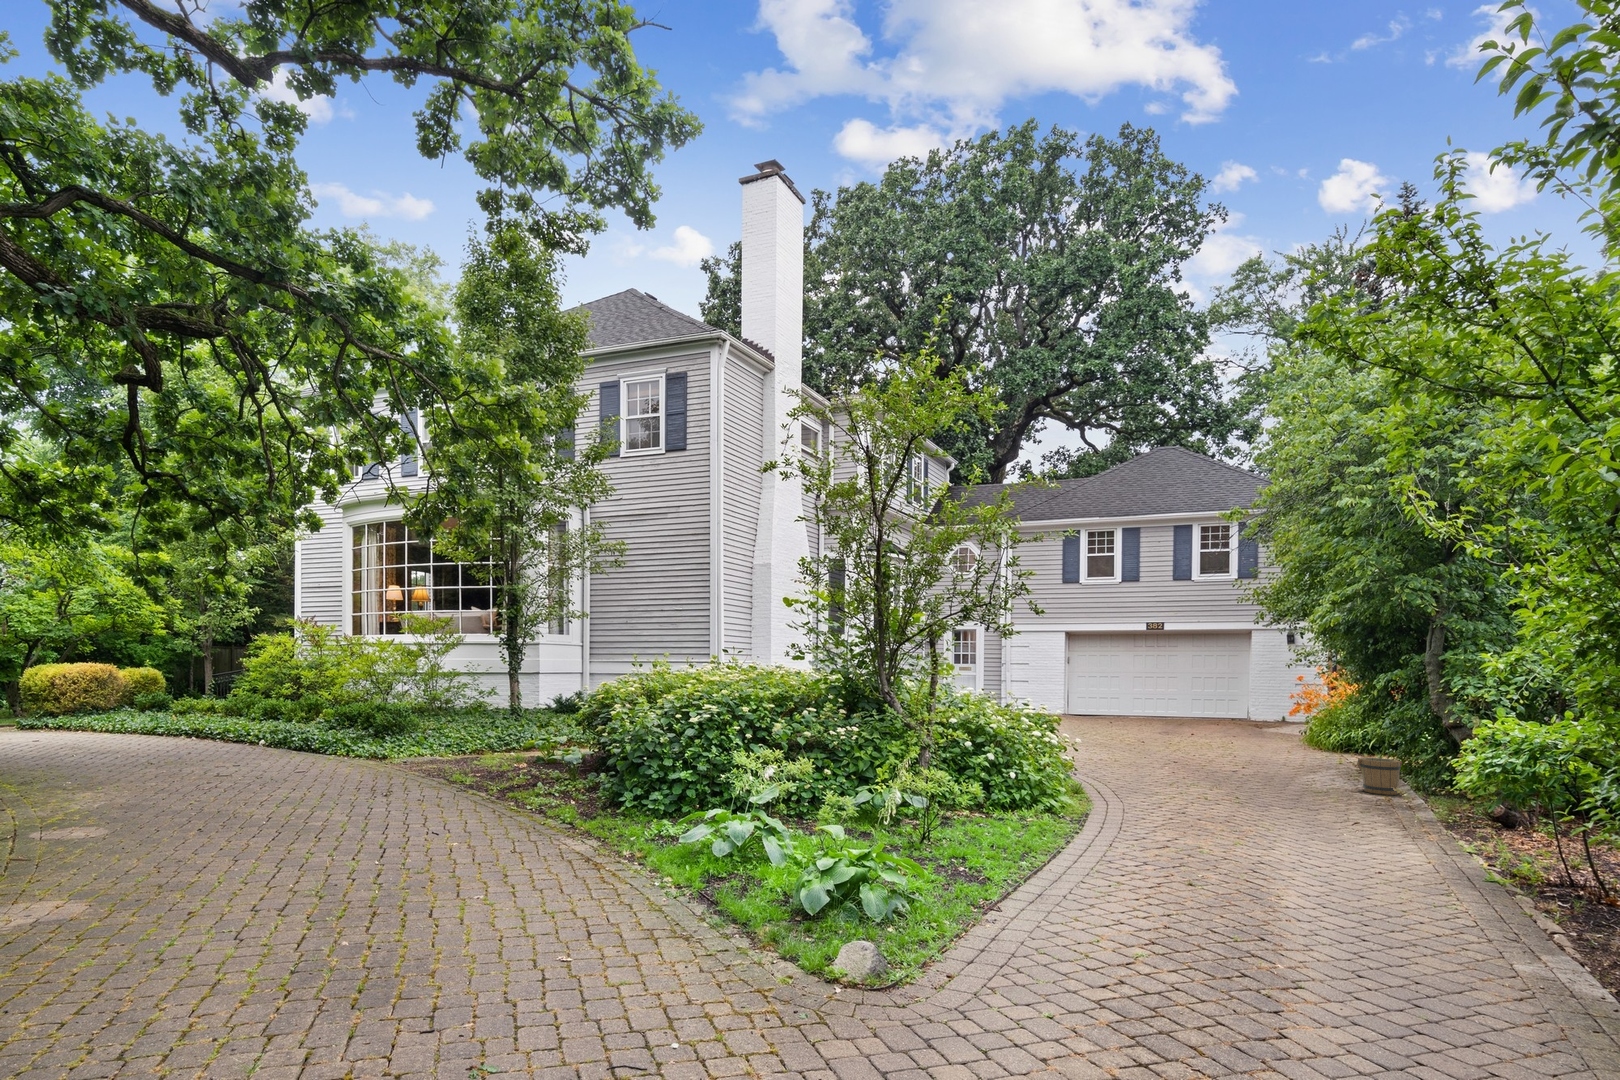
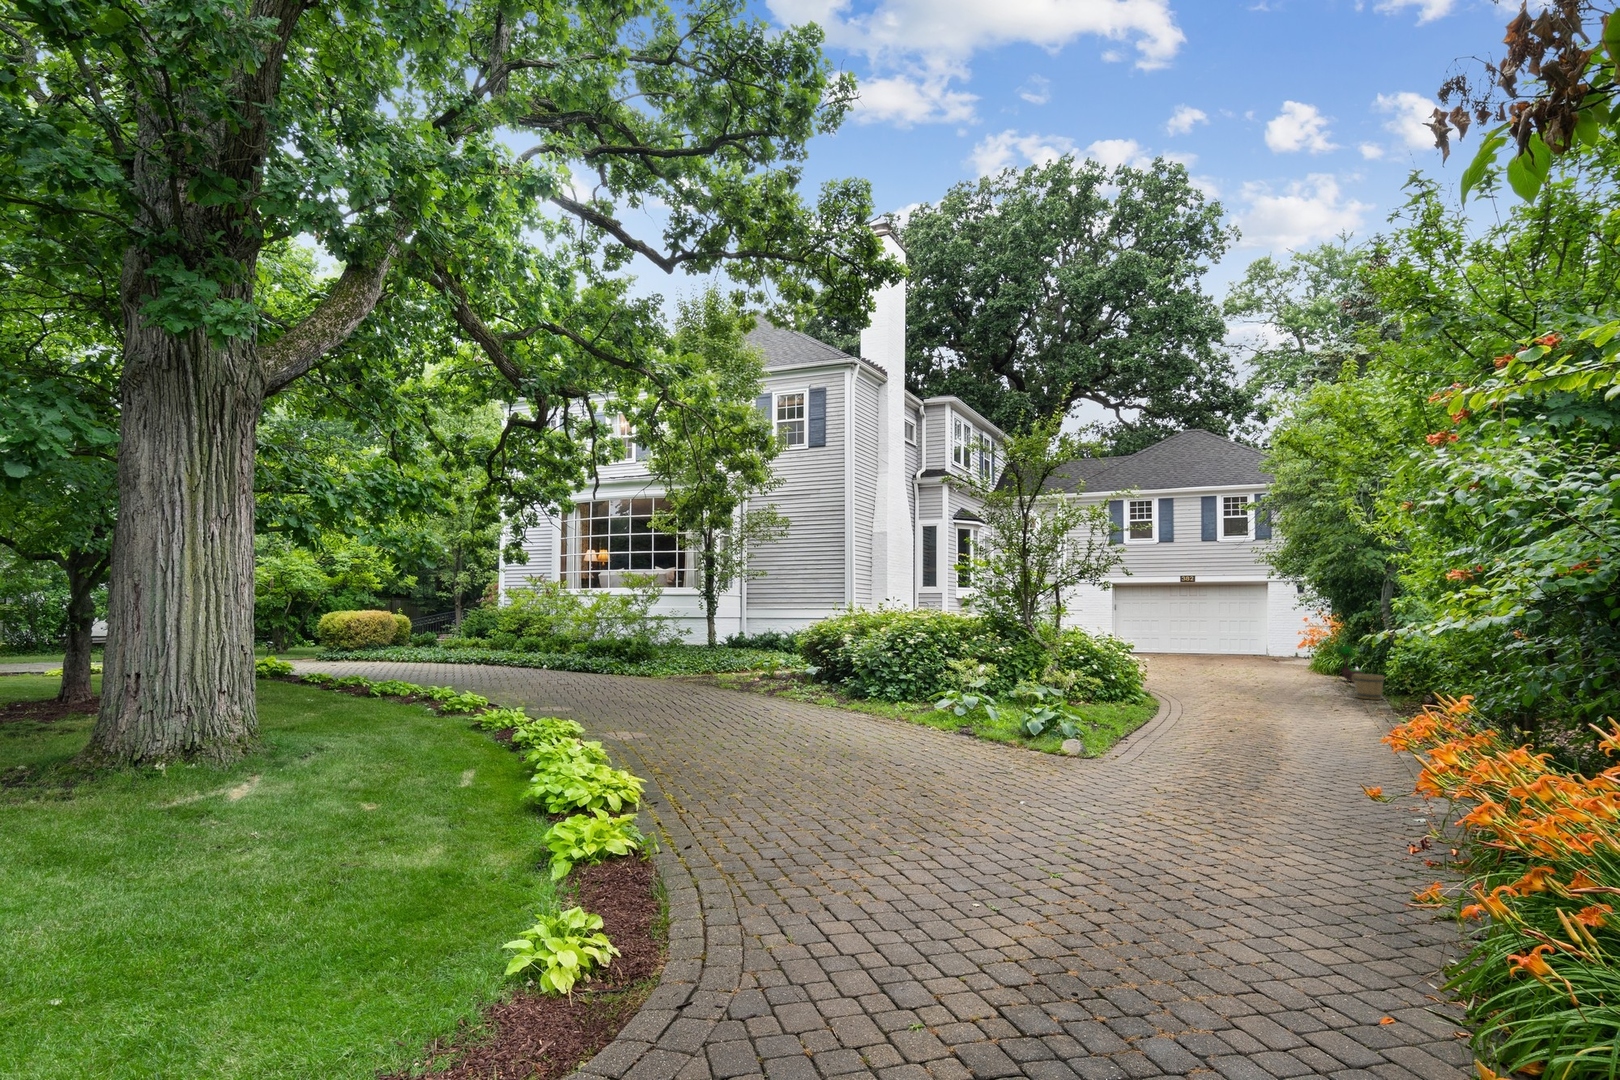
potted tree: none [1333,708,1373,765] -> present [1335,644,1364,682]

